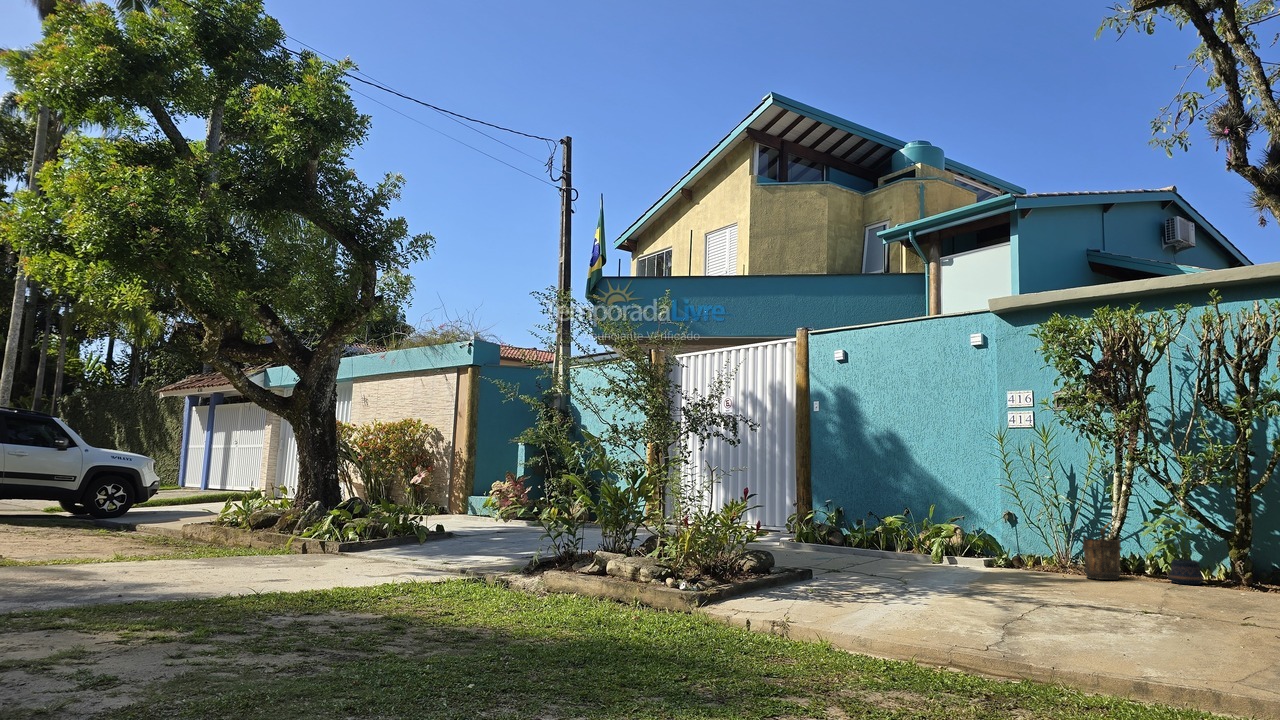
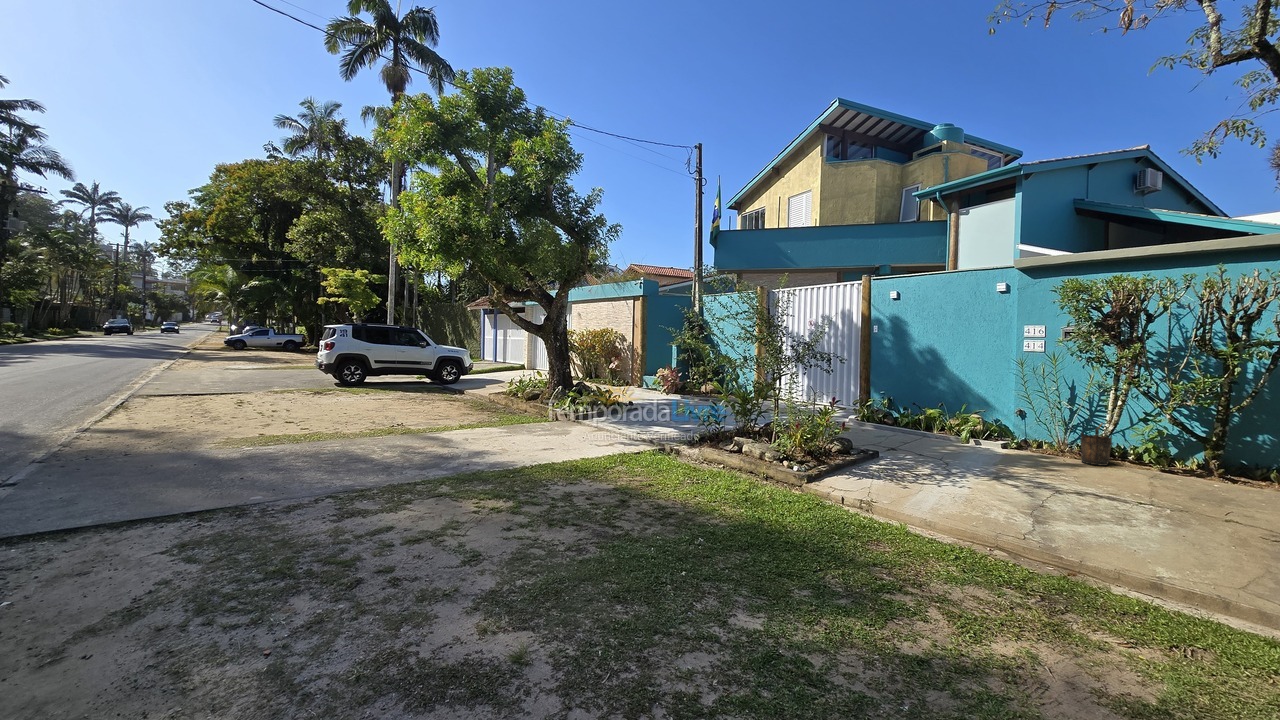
potted plant: present [1161,509,1206,585] -> none [1143,415,1199,473]

